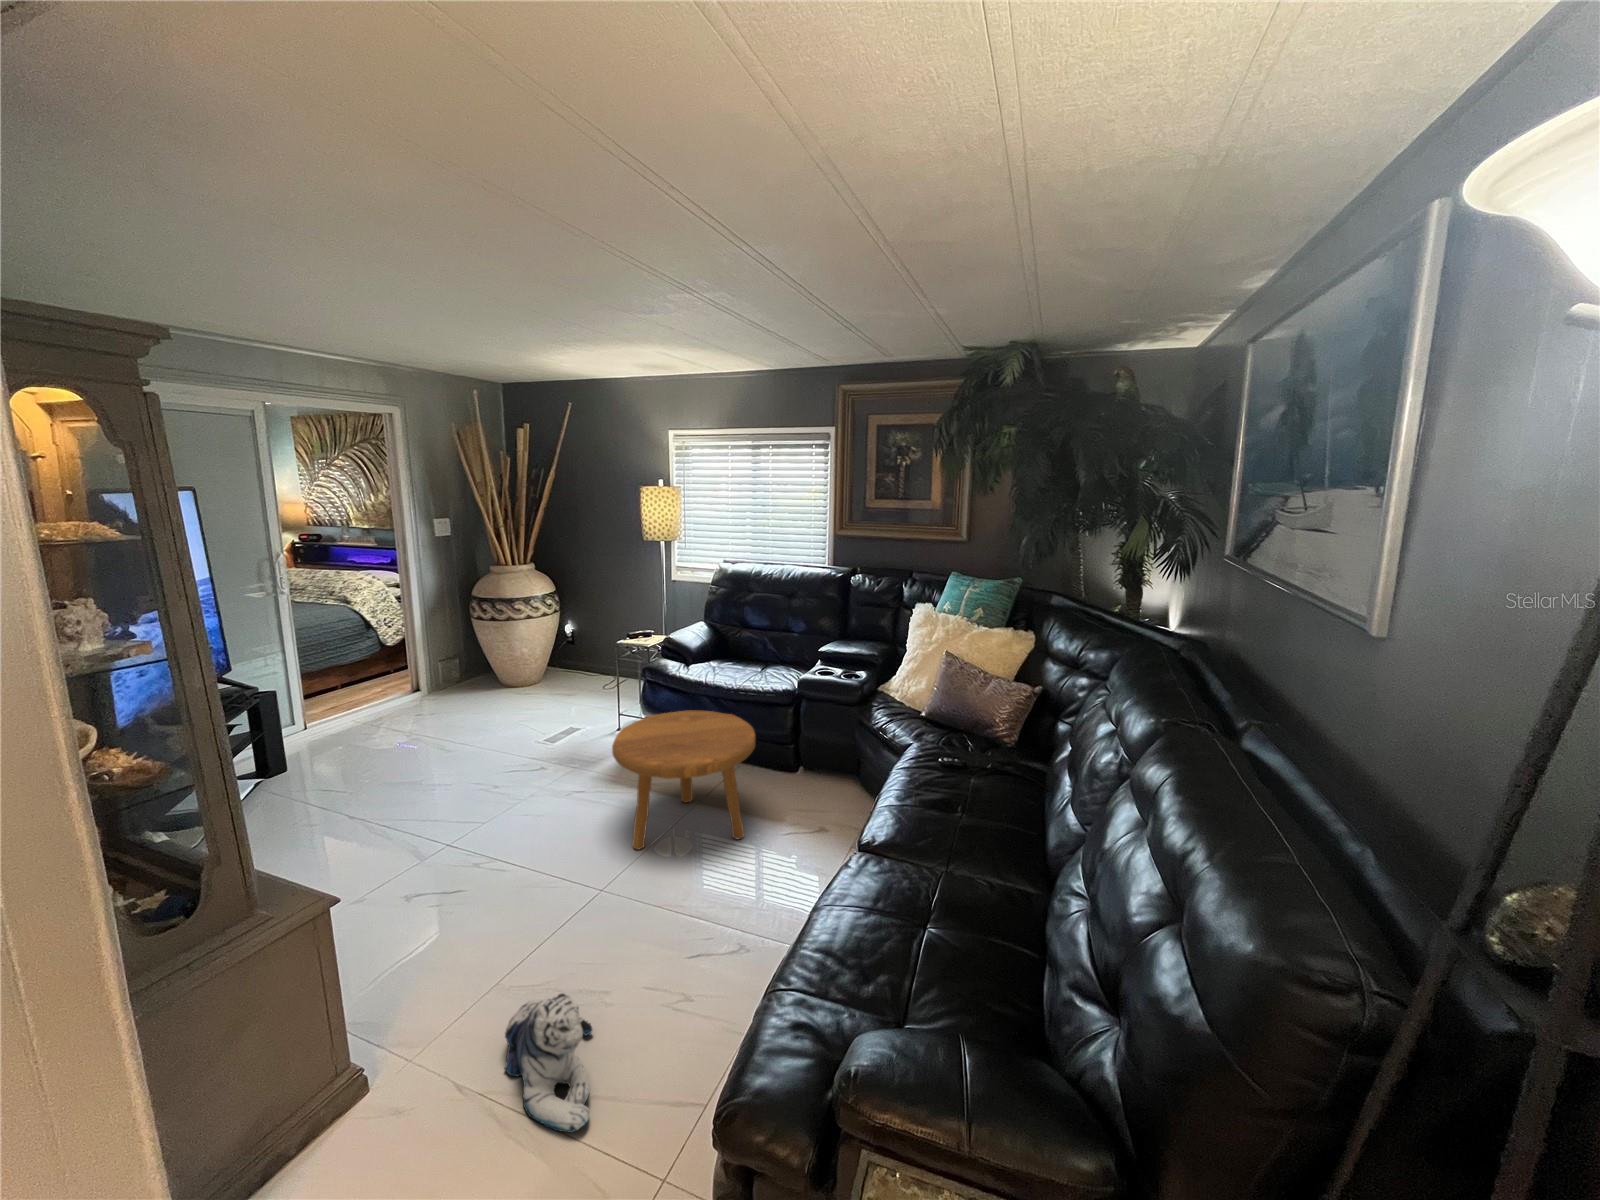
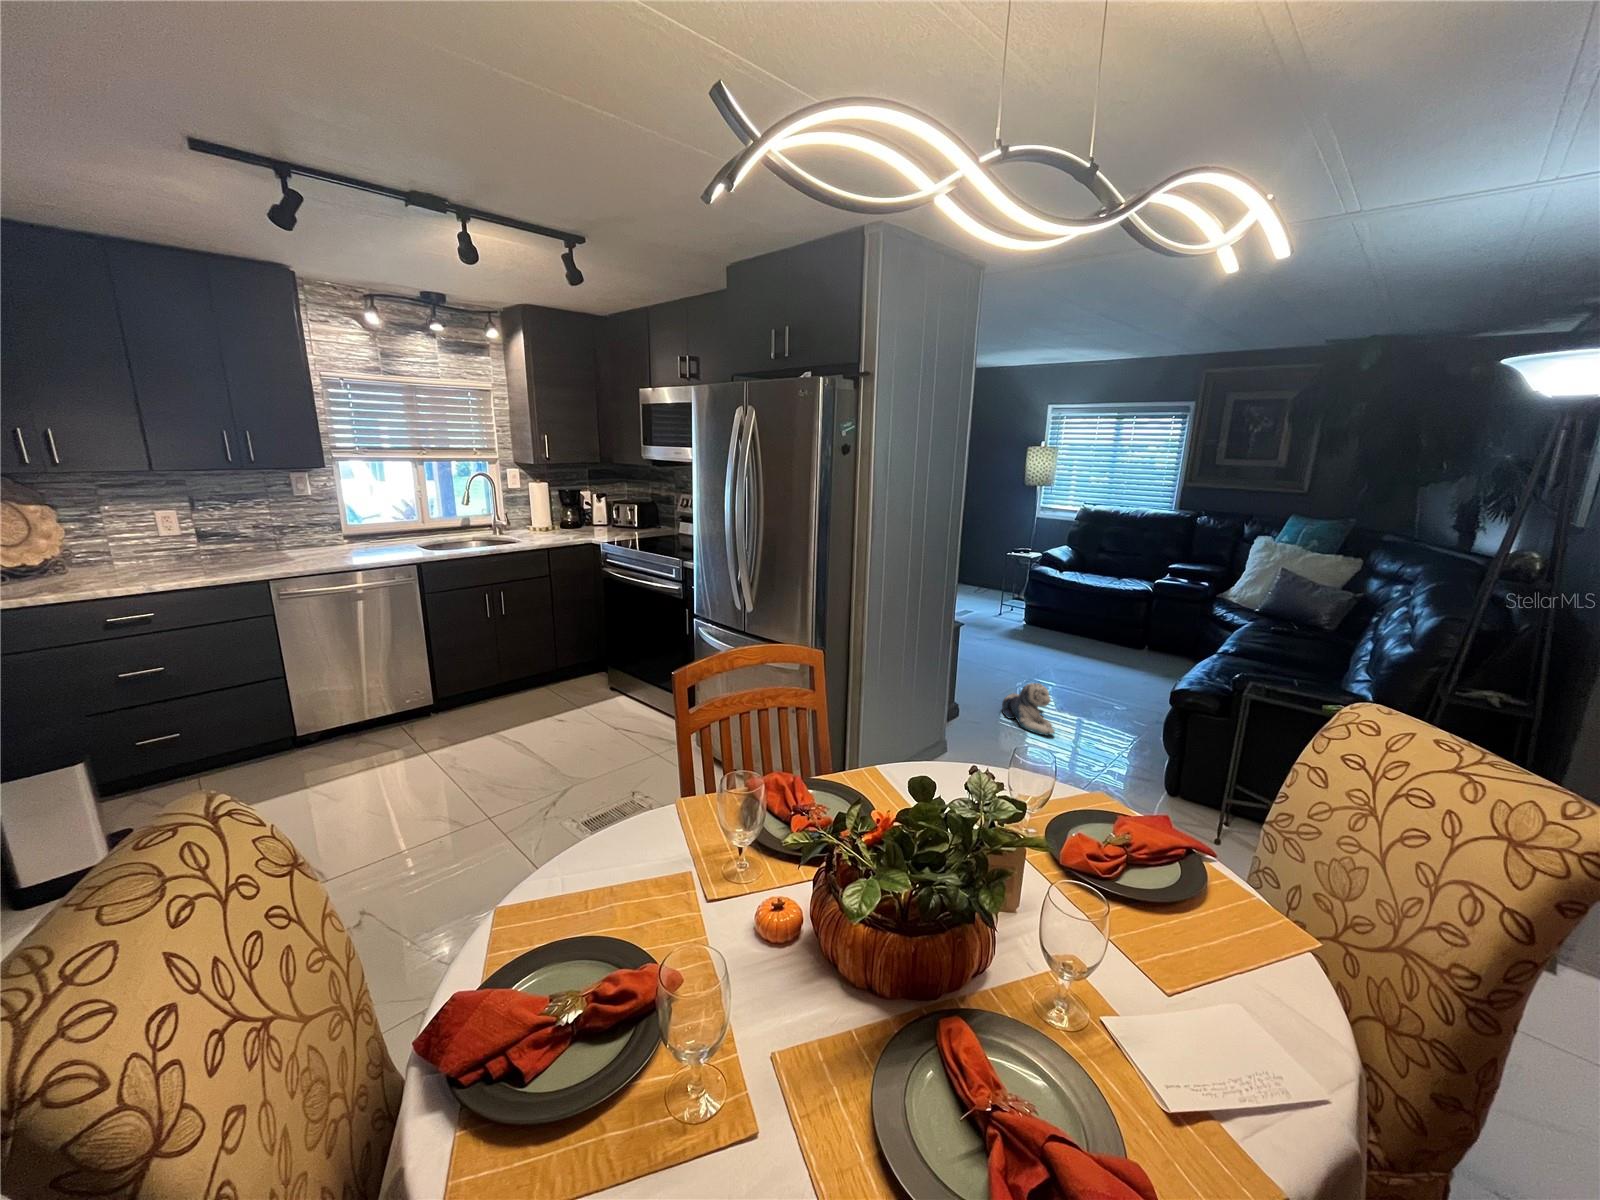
footstool: present [612,711,755,850] -> none [1028,591,1124,670]

